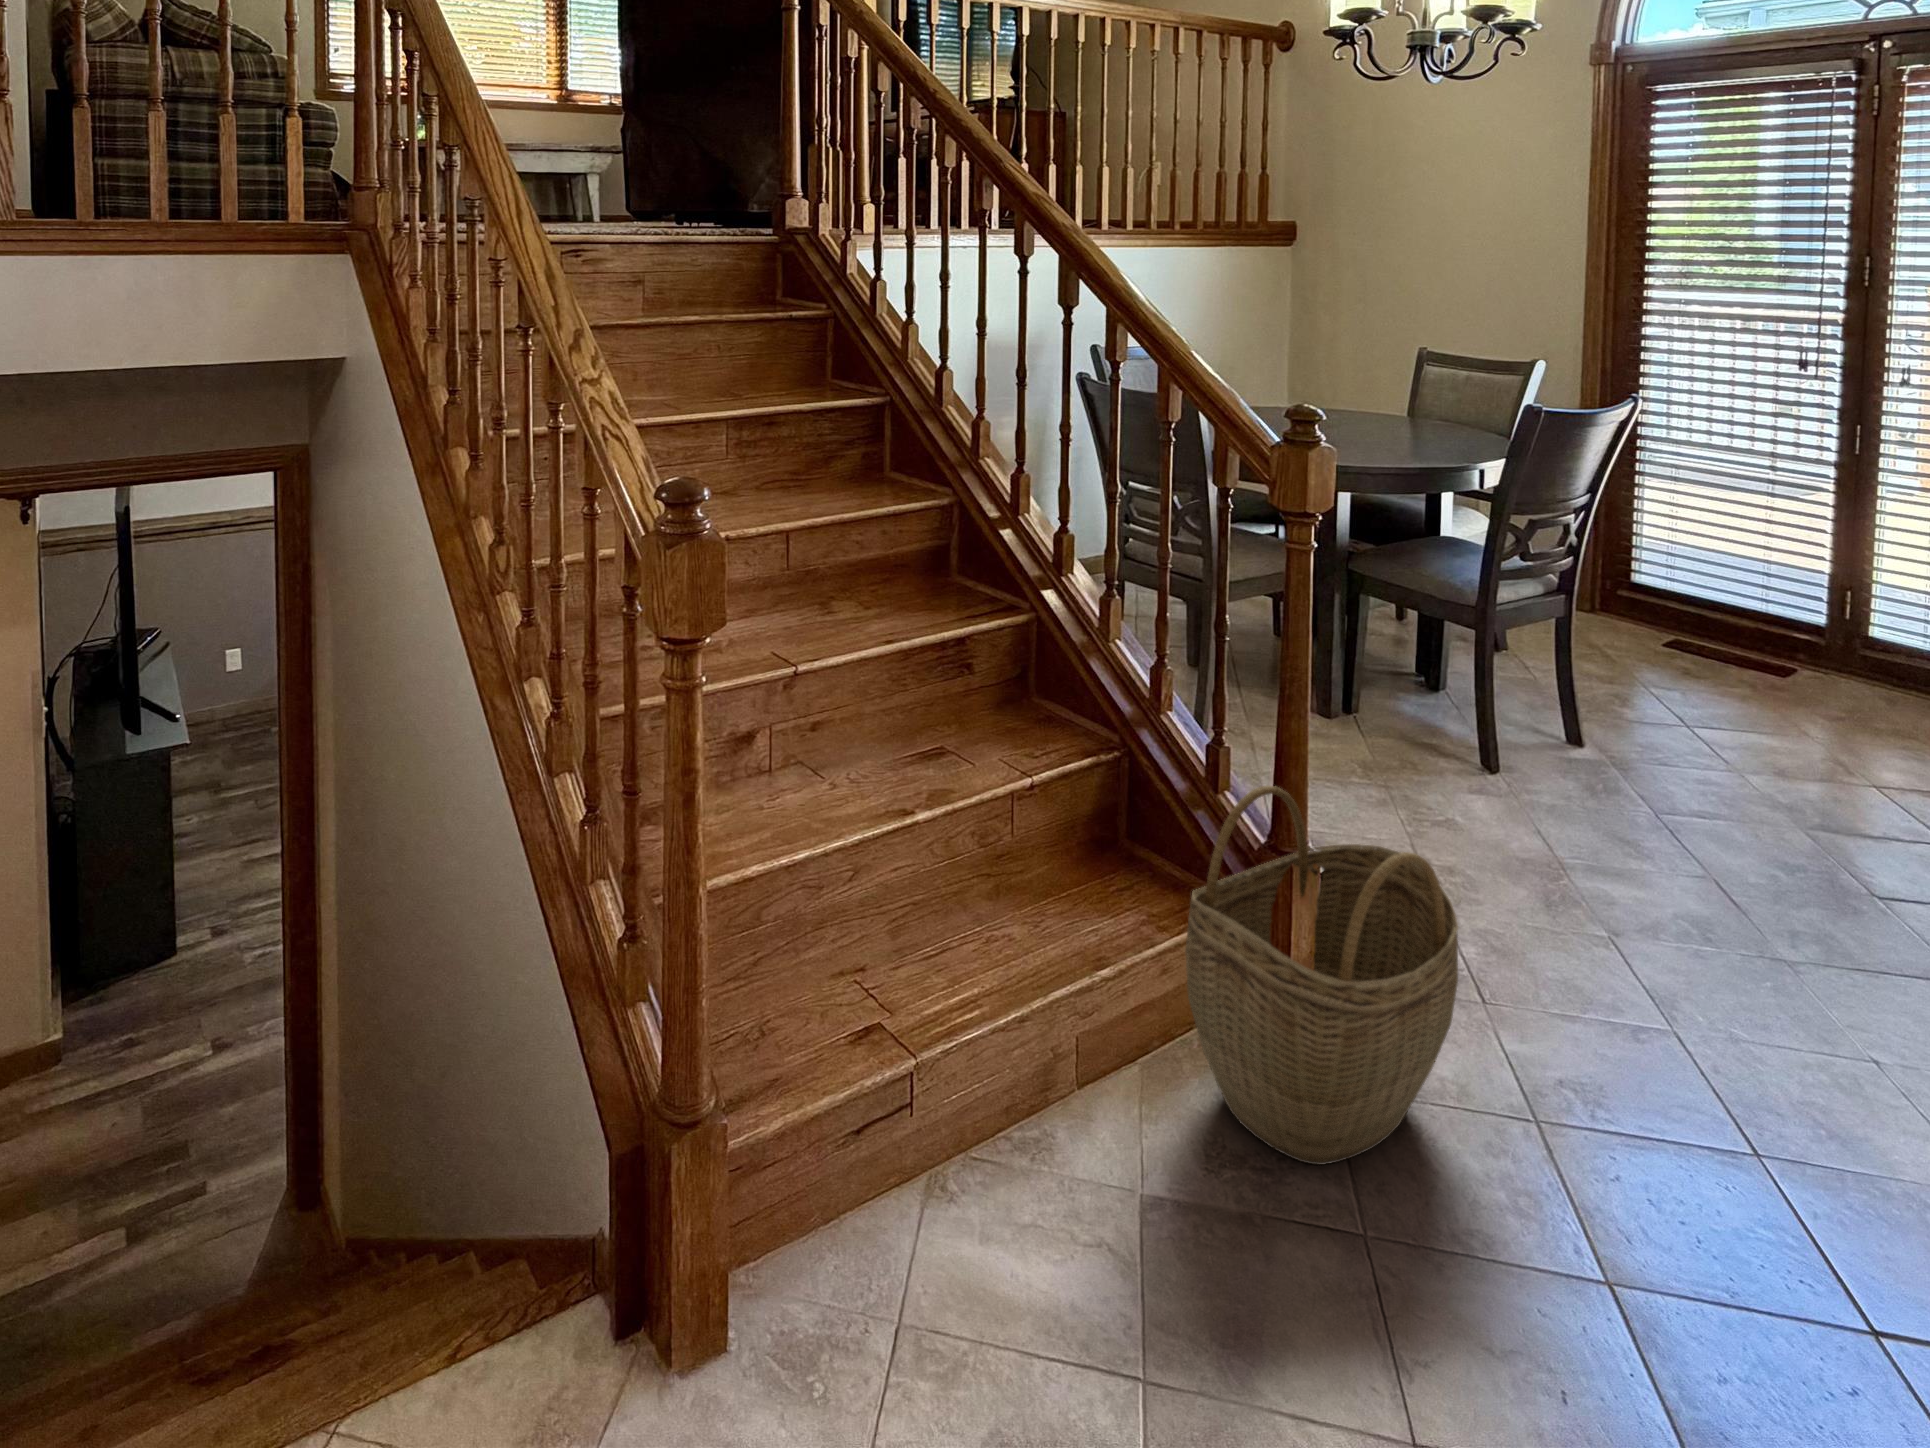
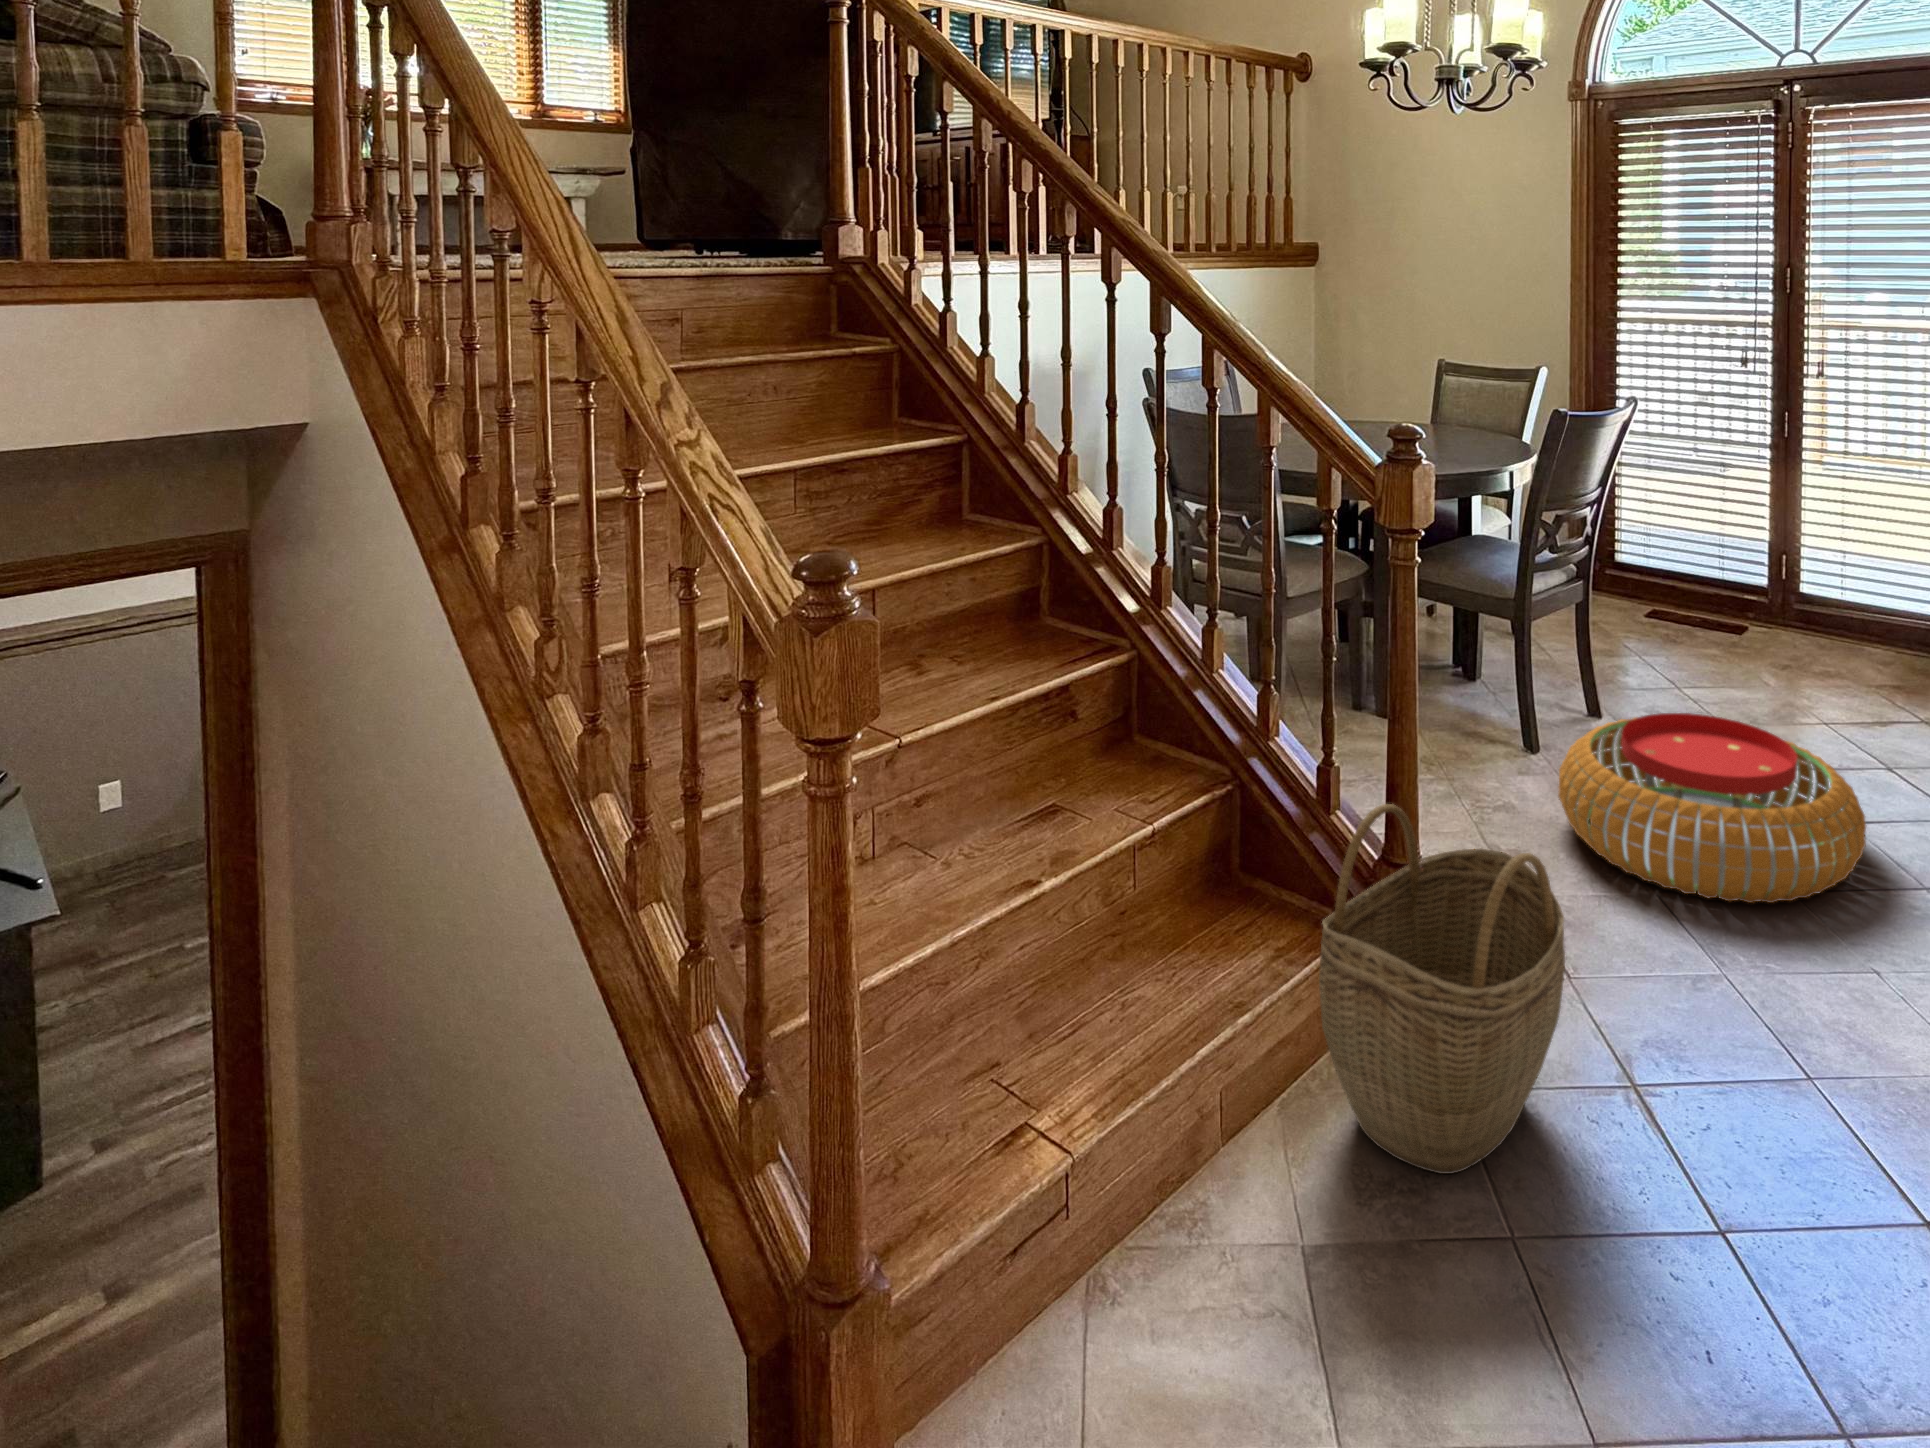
pouf: none [1509,741,1890,962] -> present [1558,713,1866,903]

